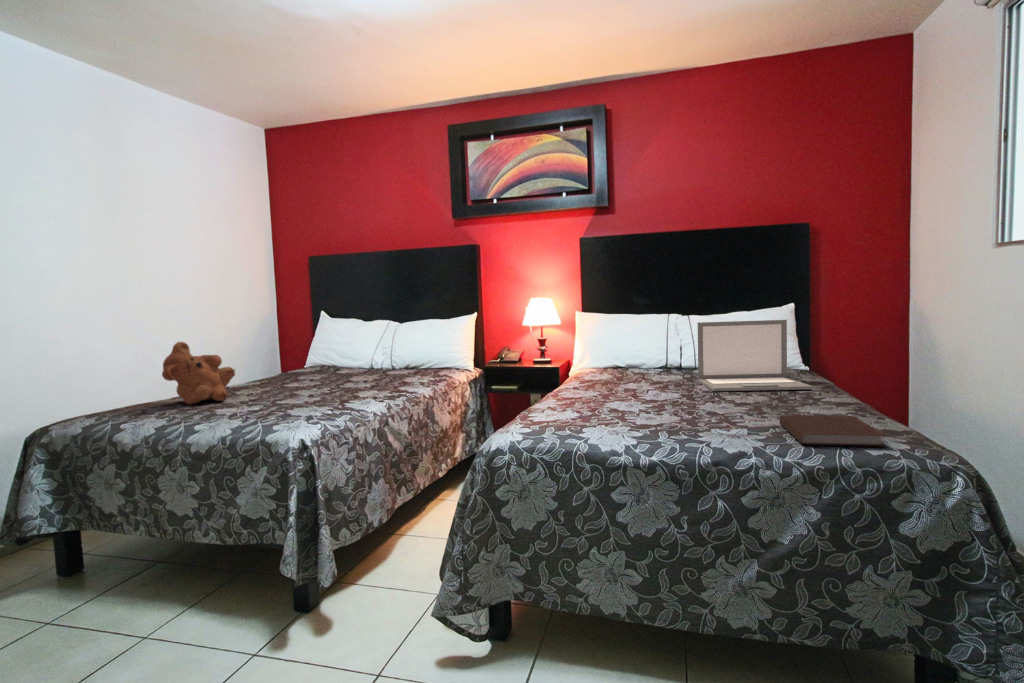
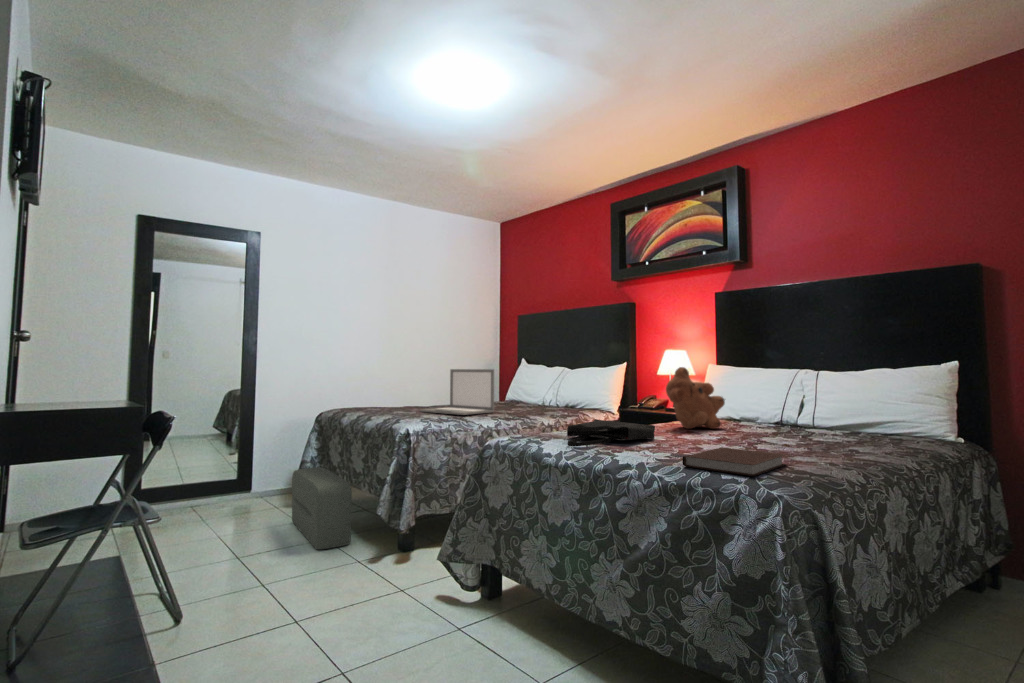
laptop: present [698,320,813,391] -> present [420,369,494,415]
teddy bear: present [162,342,235,404] -> present [666,367,725,429]
tote bag: none [583,394,671,436] -> present [567,419,655,446]
pouf: none [38,515,207,653] -> present [292,467,352,550]

